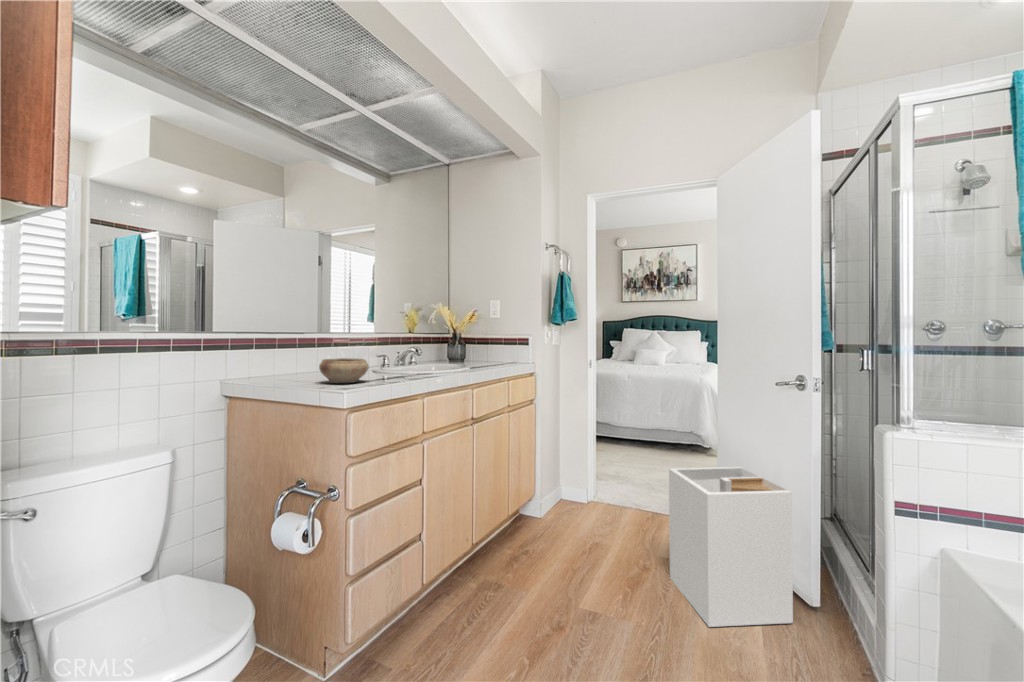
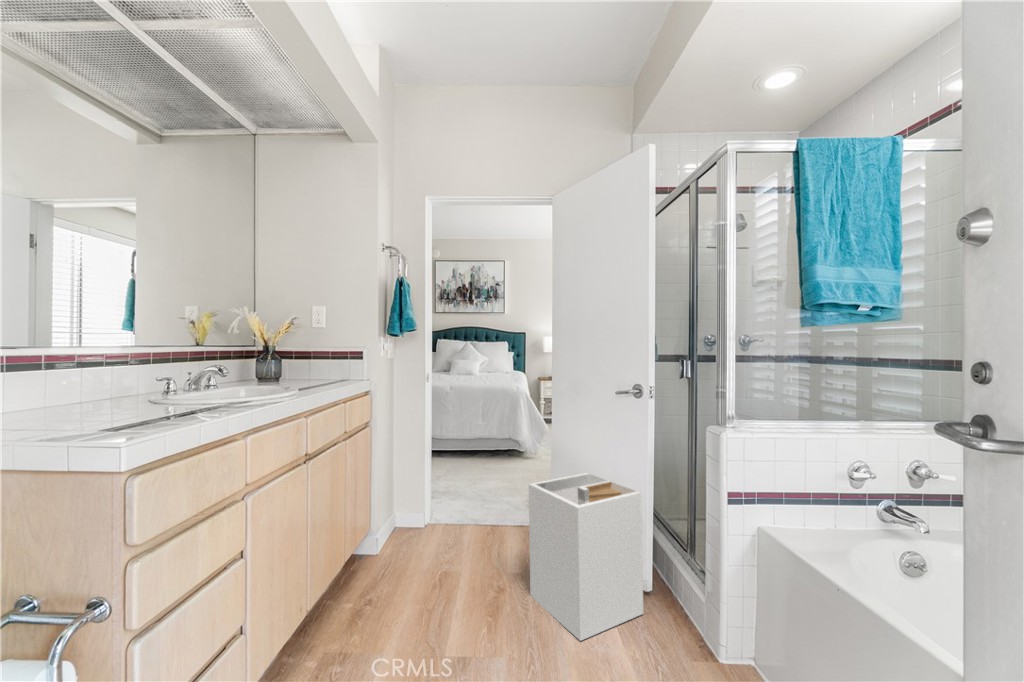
ceramic bowl: present [319,358,369,383] -> none [60,388,158,430]

